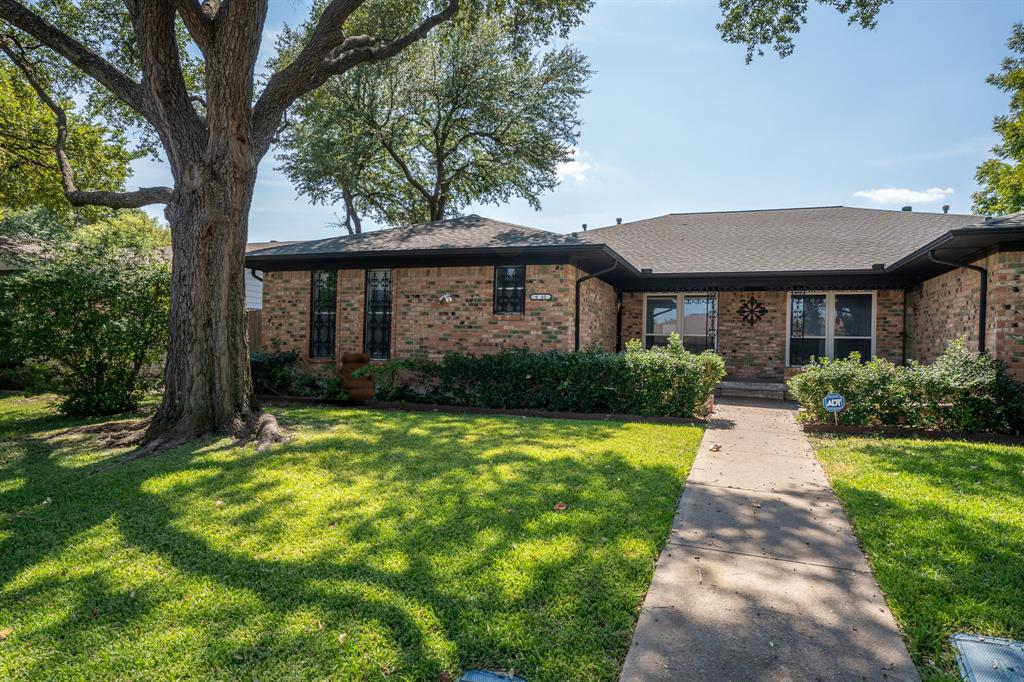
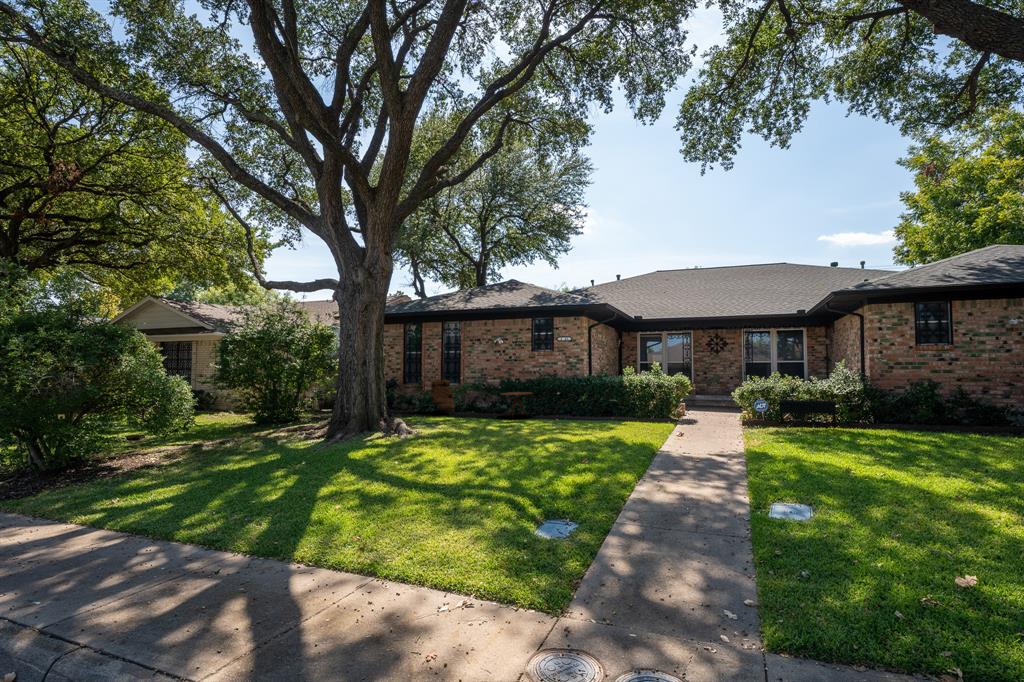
round table: none [441,374,491,412] -> present [501,392,533,416]
bench: none [864,395,955,438] -> present [779,400,836,425]

